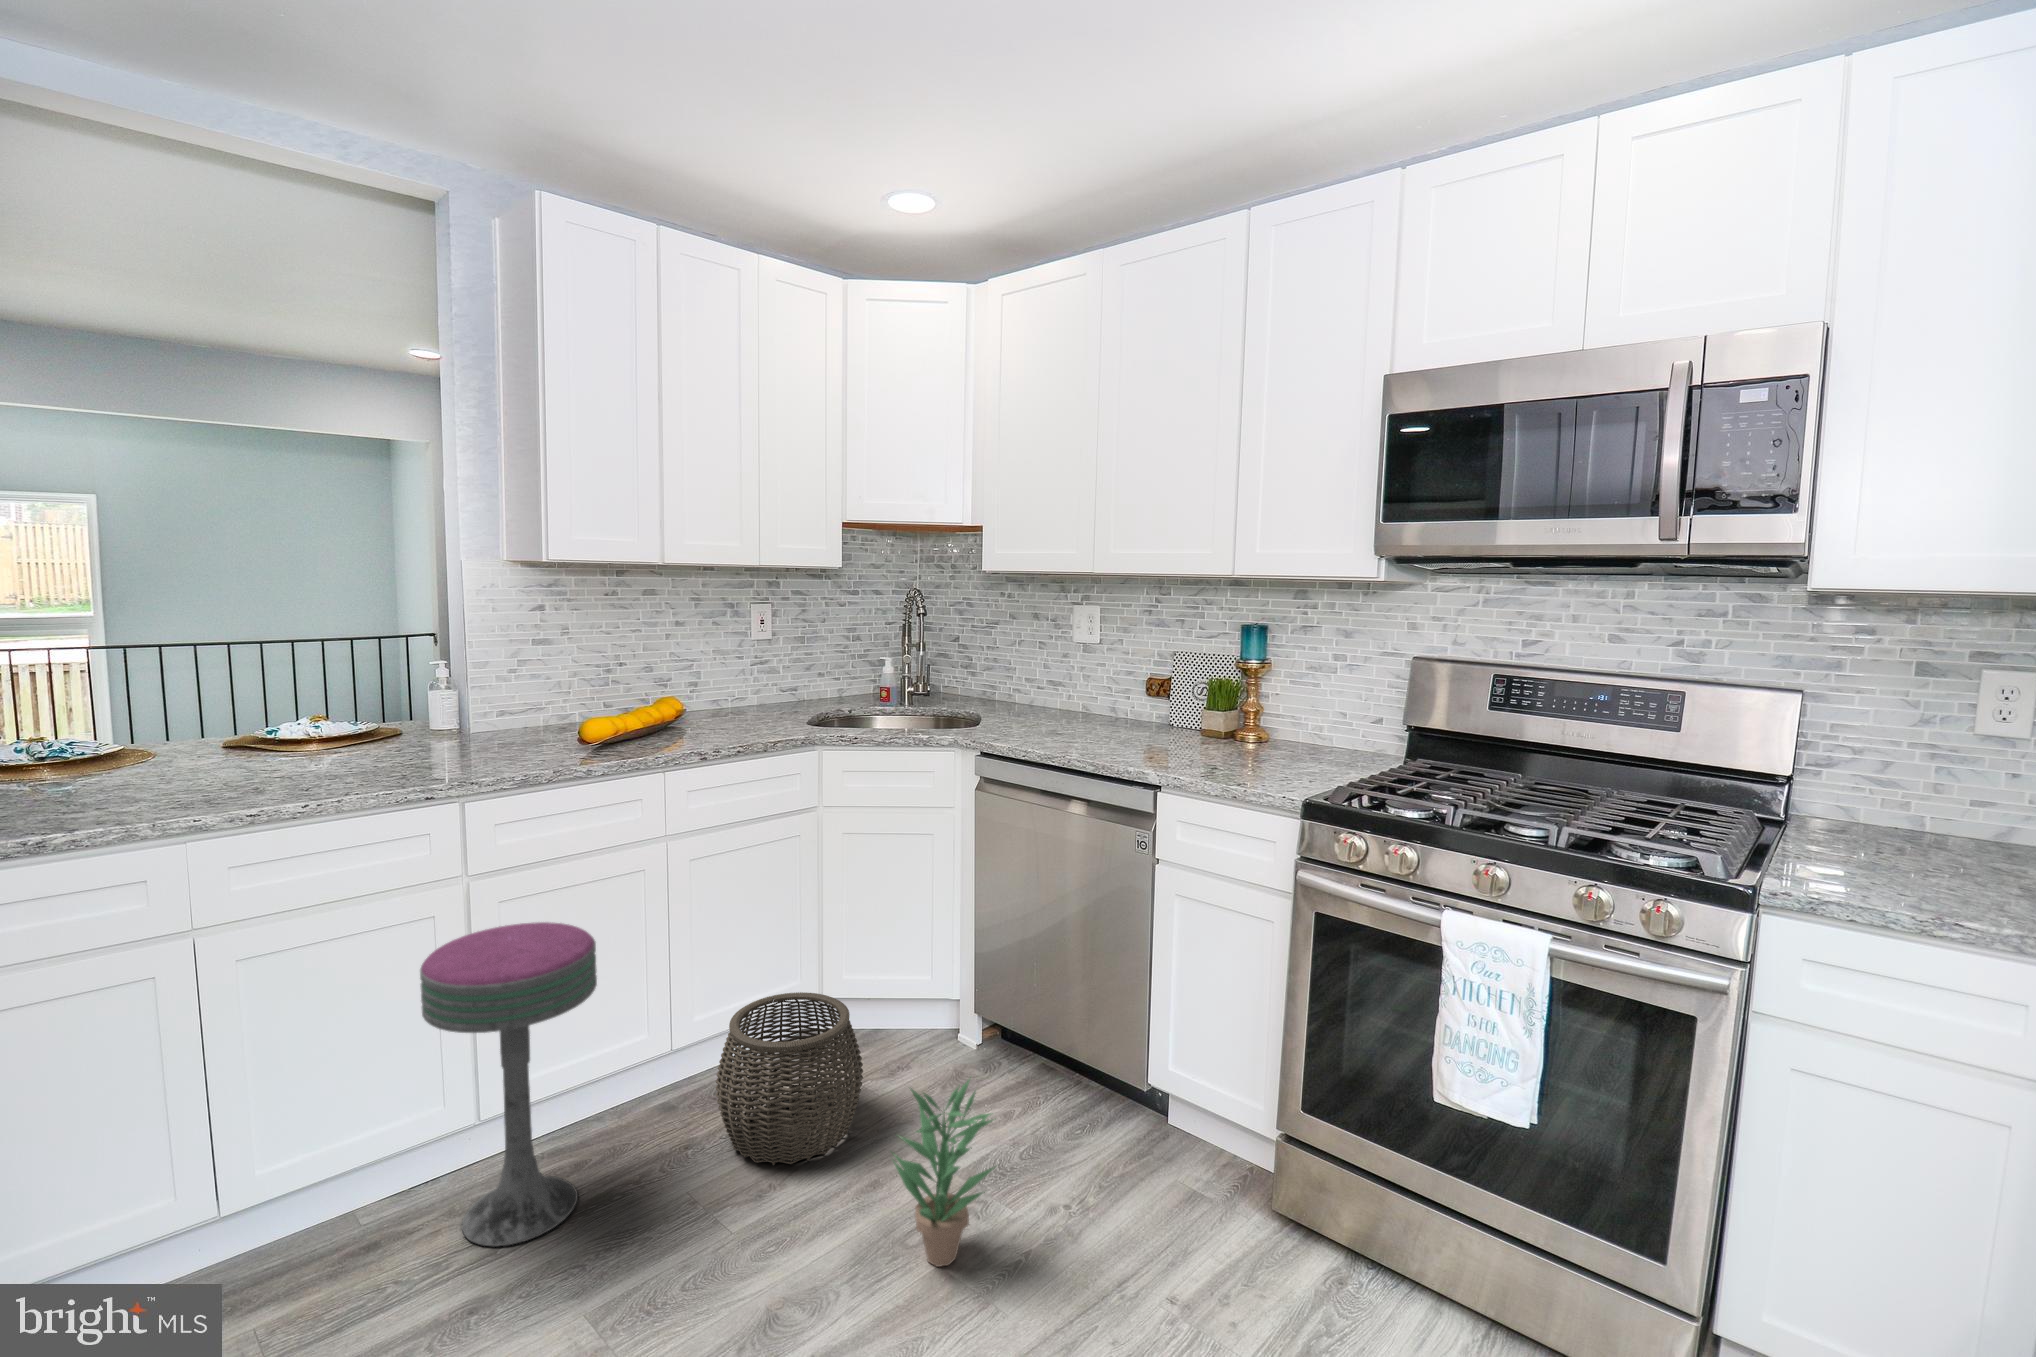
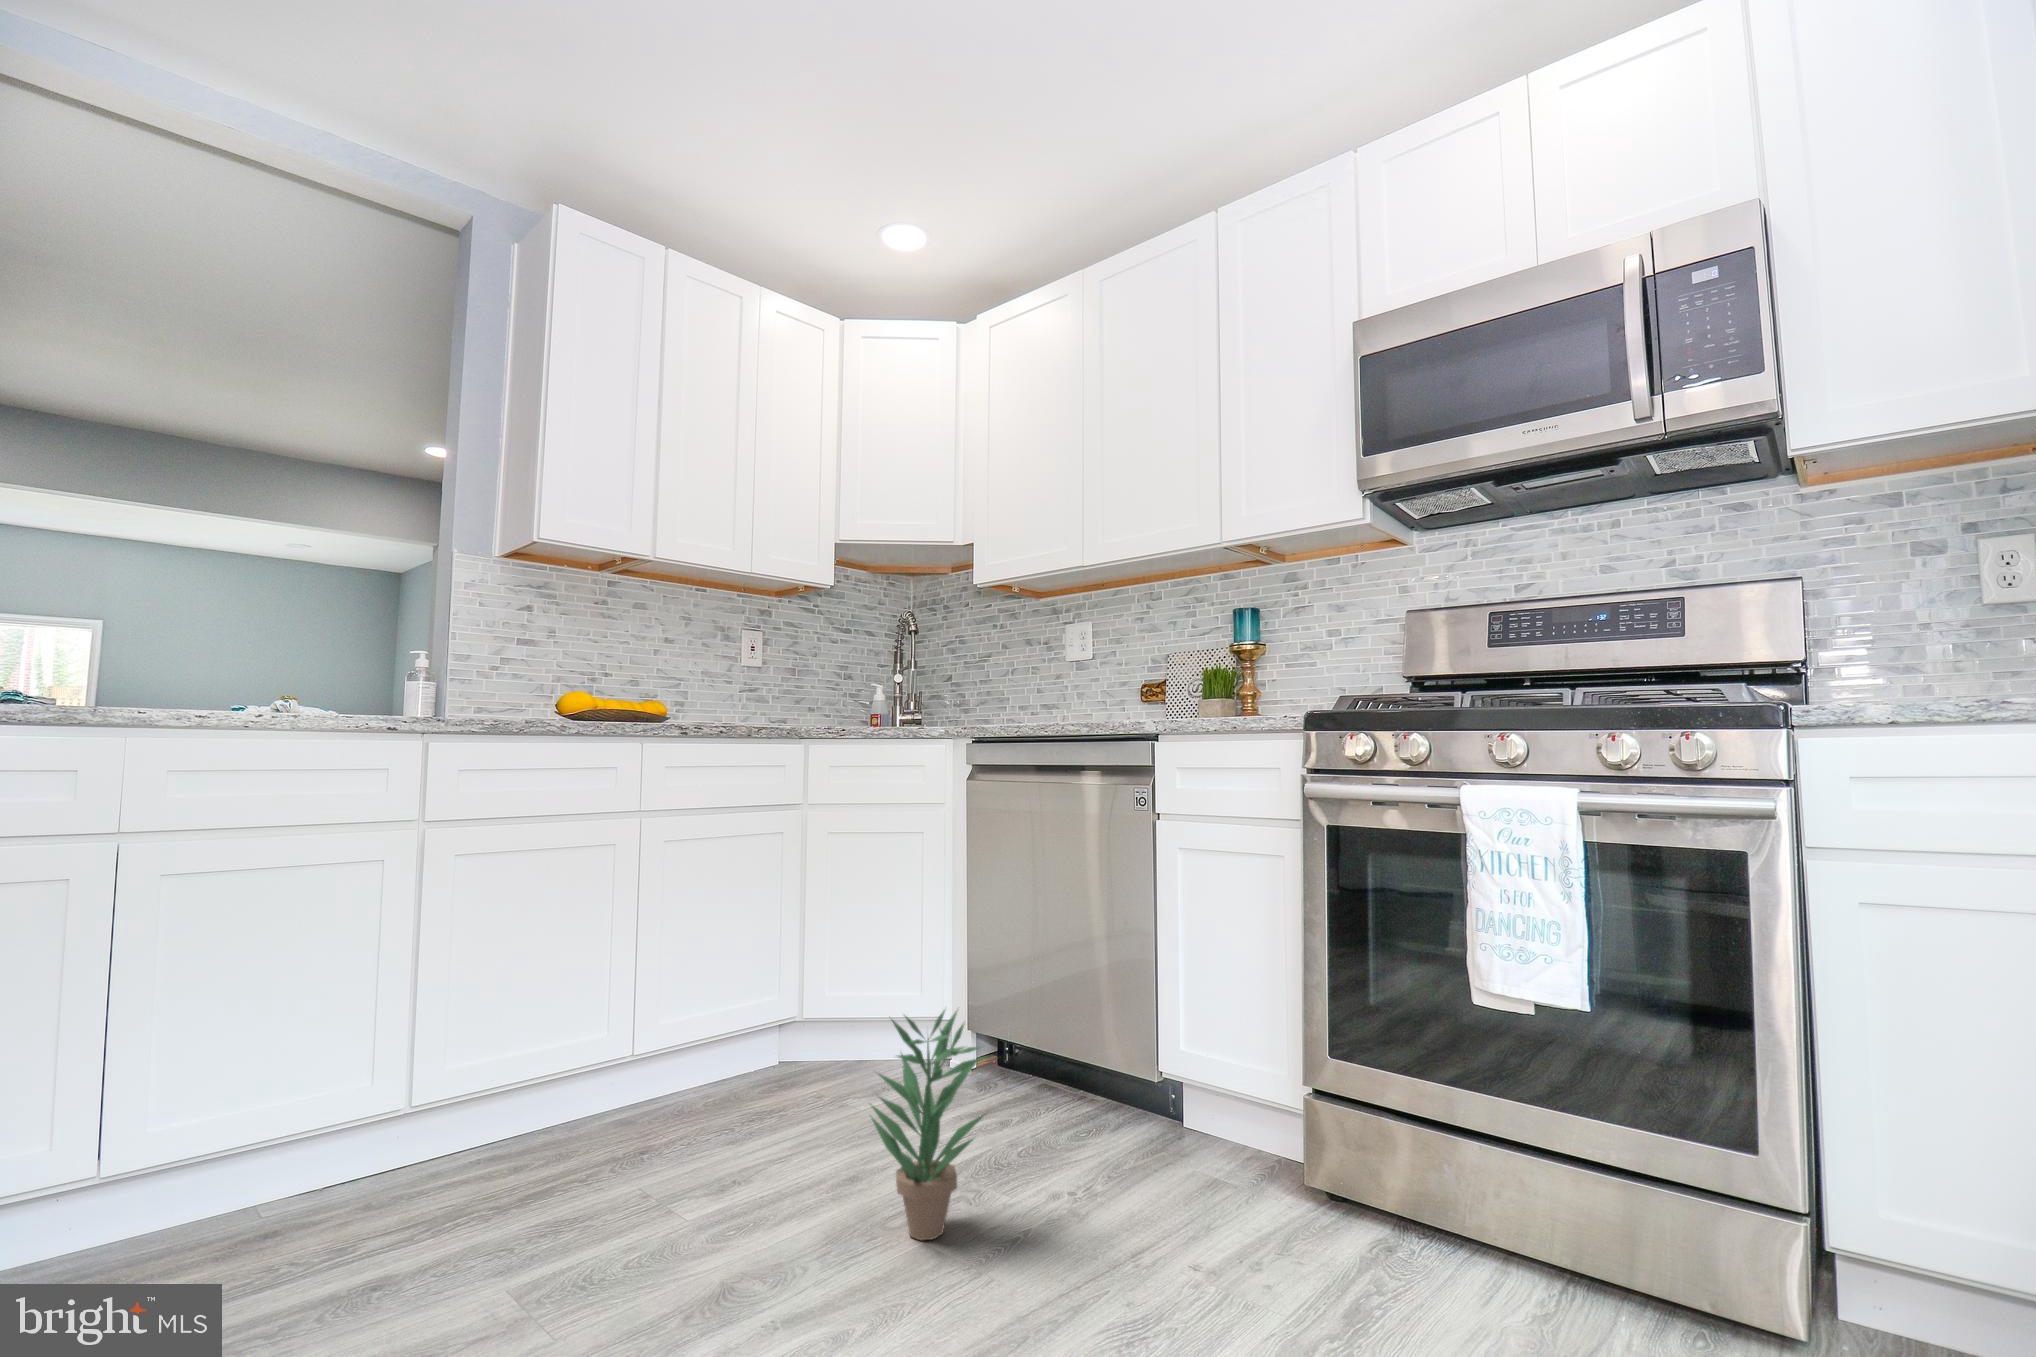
bar stool: present [420,922,597,1246] -> none [357,876,555,1230]
woven basket: present [715,992,863,1165] -> none [677,984,842,1163]

